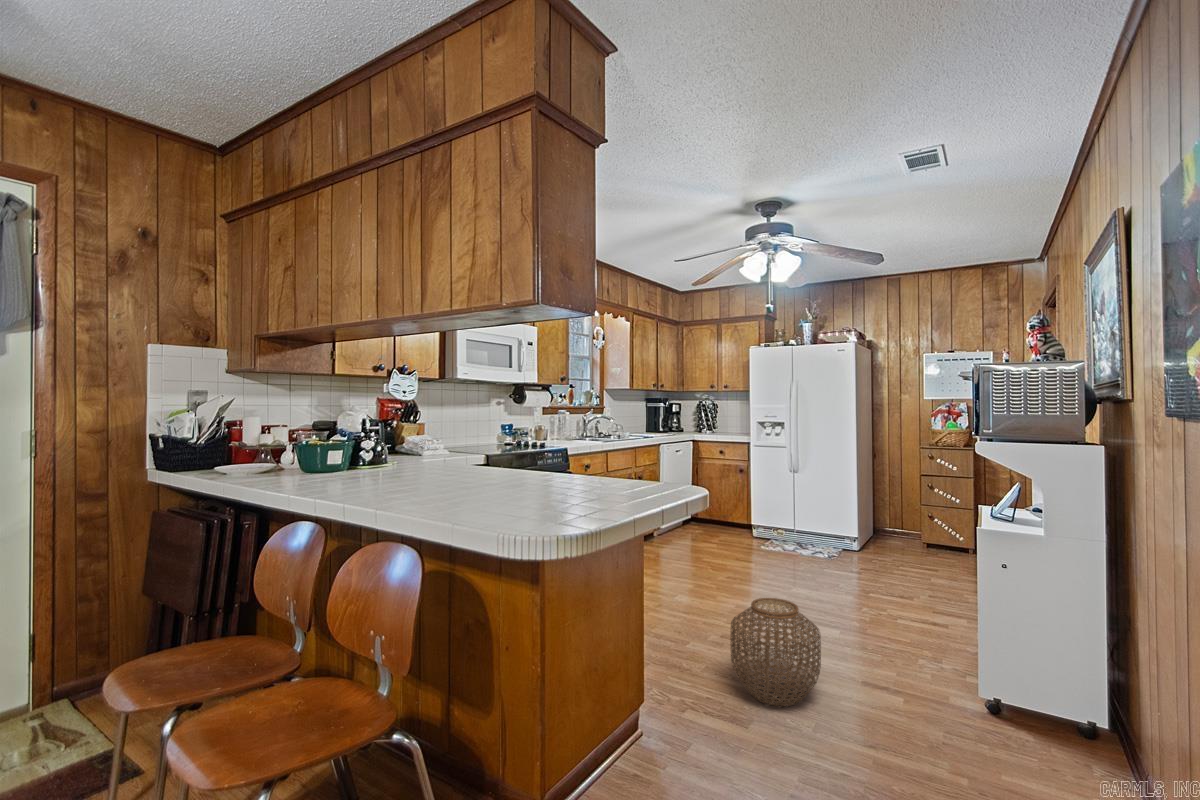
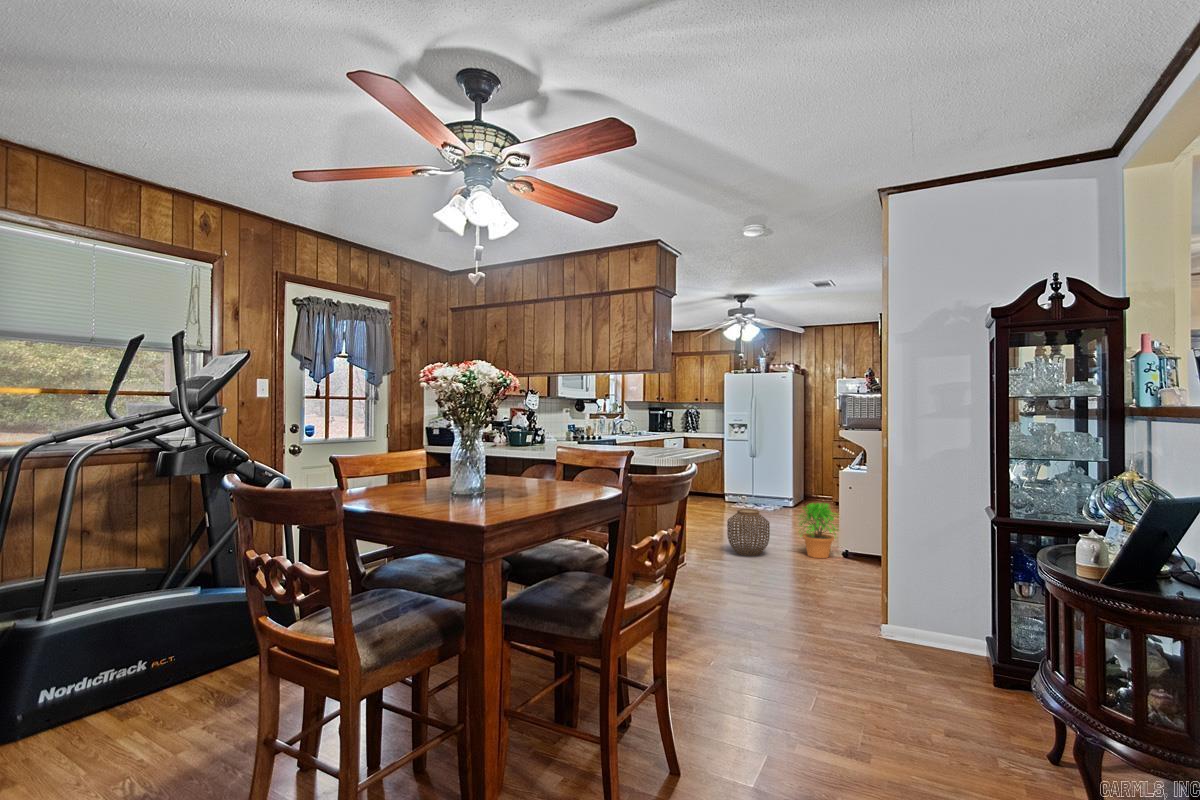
potted plant: none [875,591,994,723] -> present [800,503,837,558]

